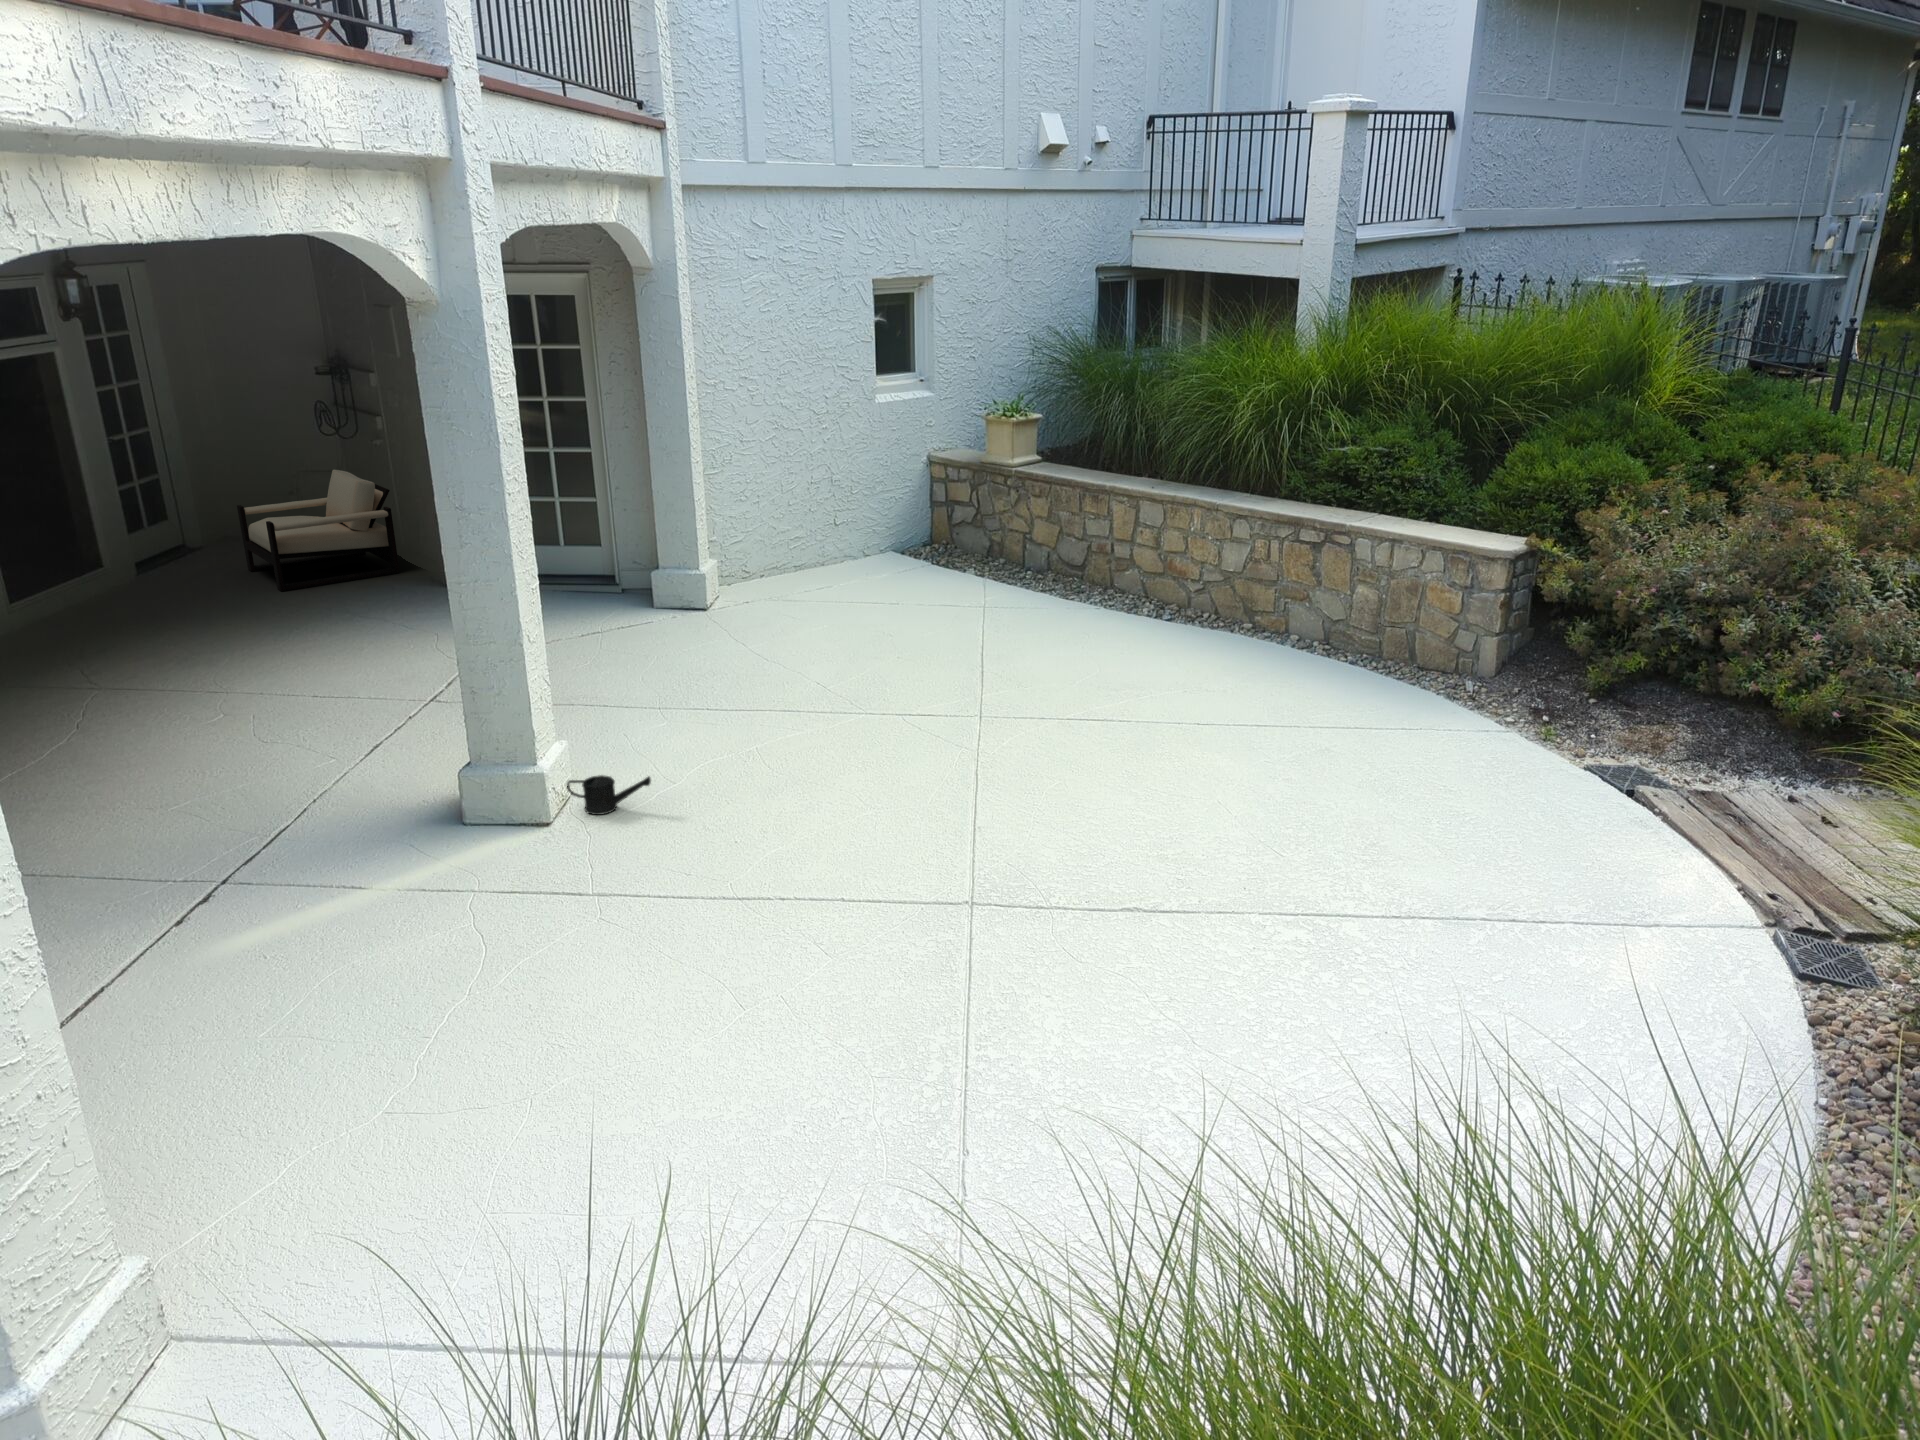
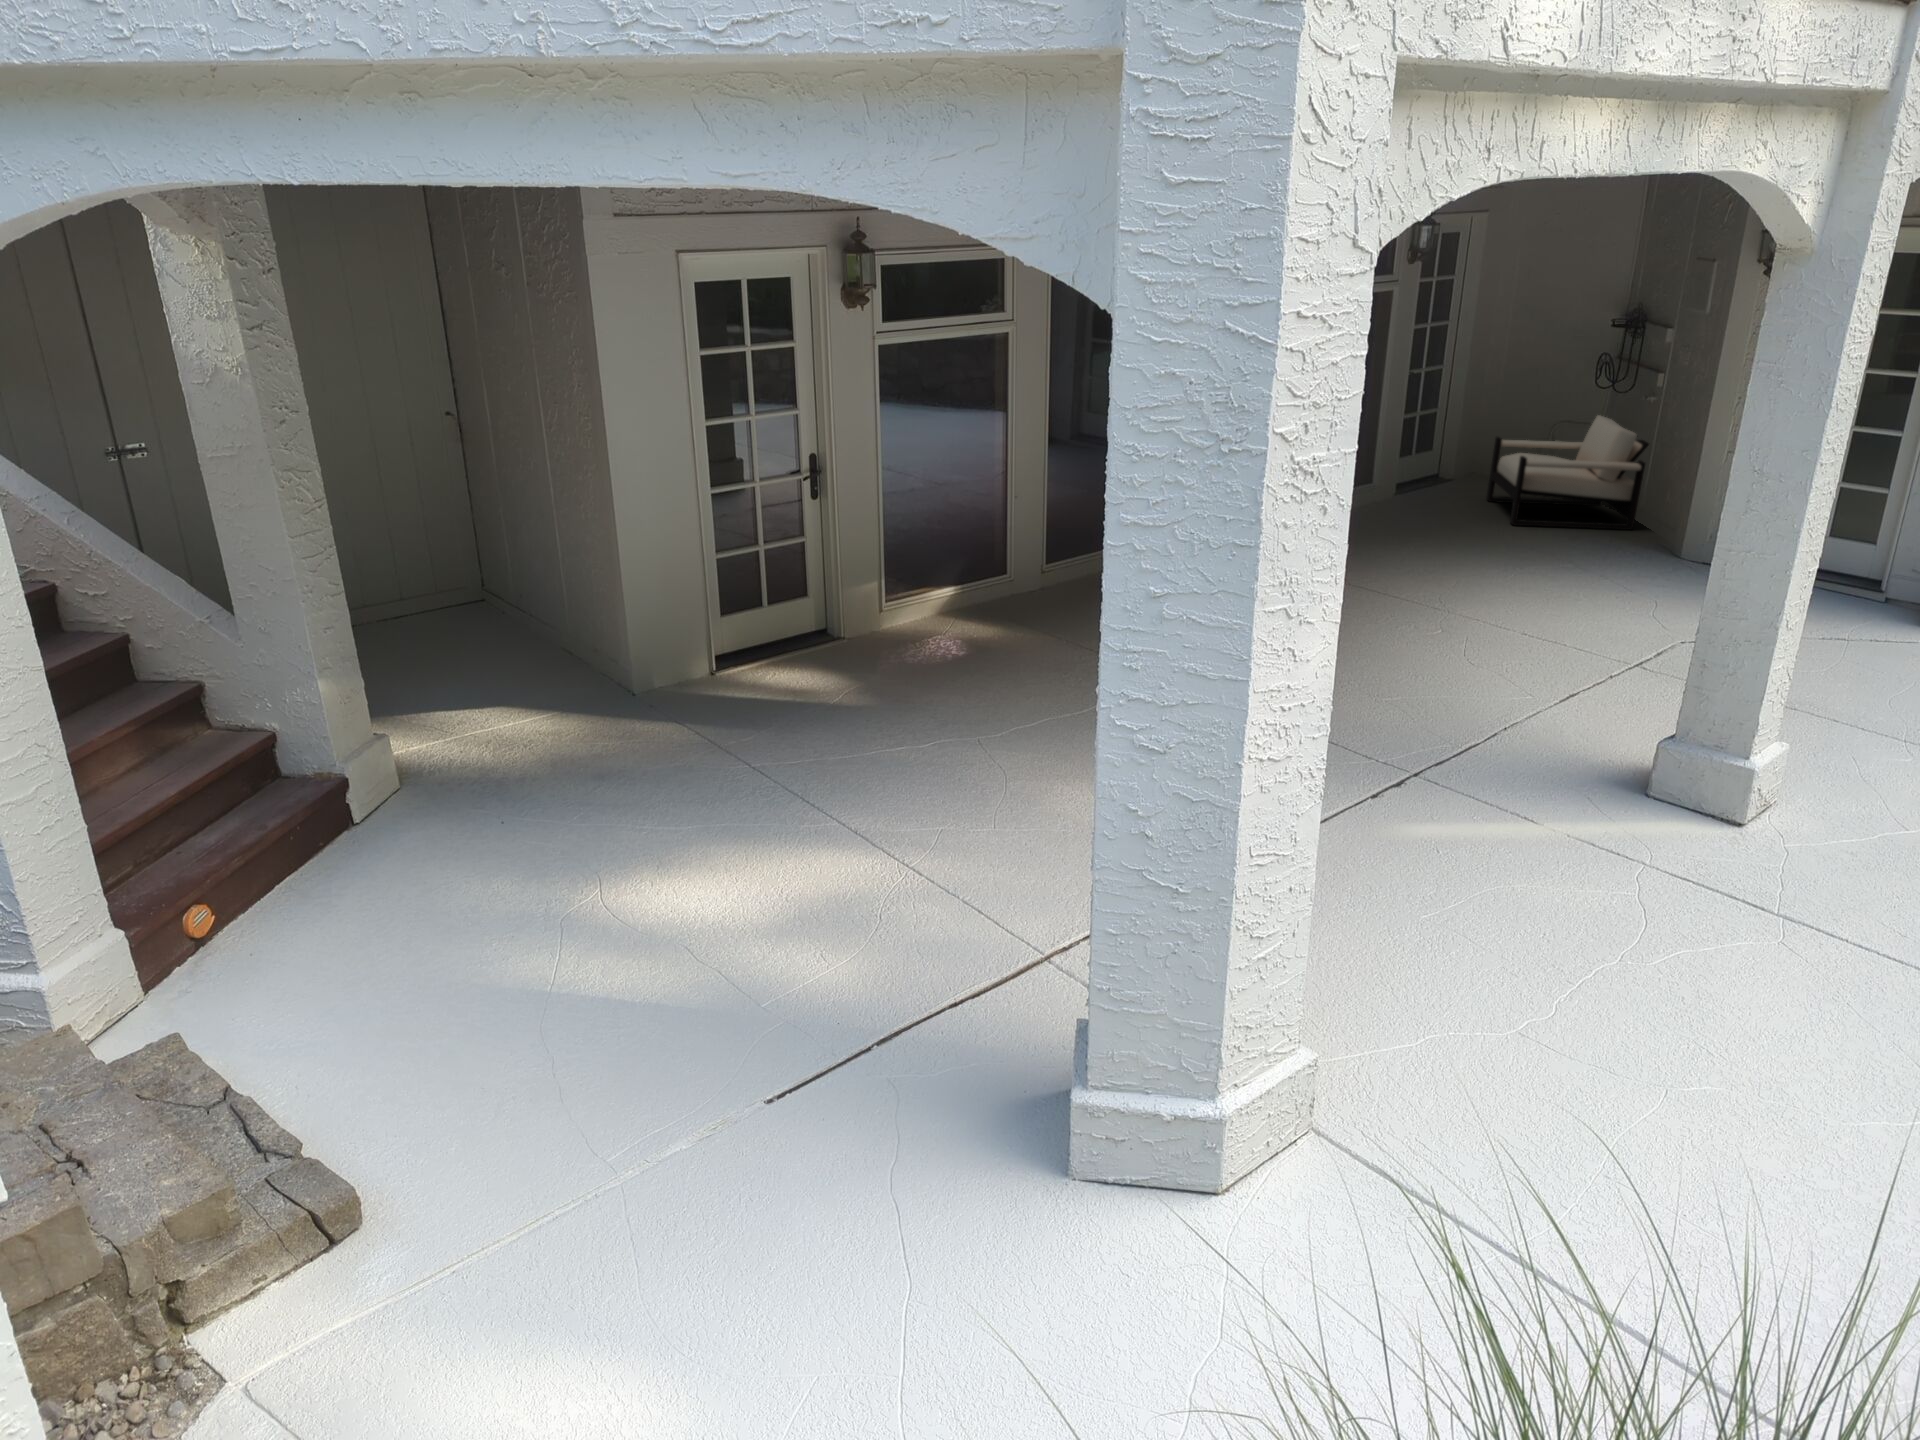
watering can: present [567,775,651,815] -> none [1776,784,1882,833]

